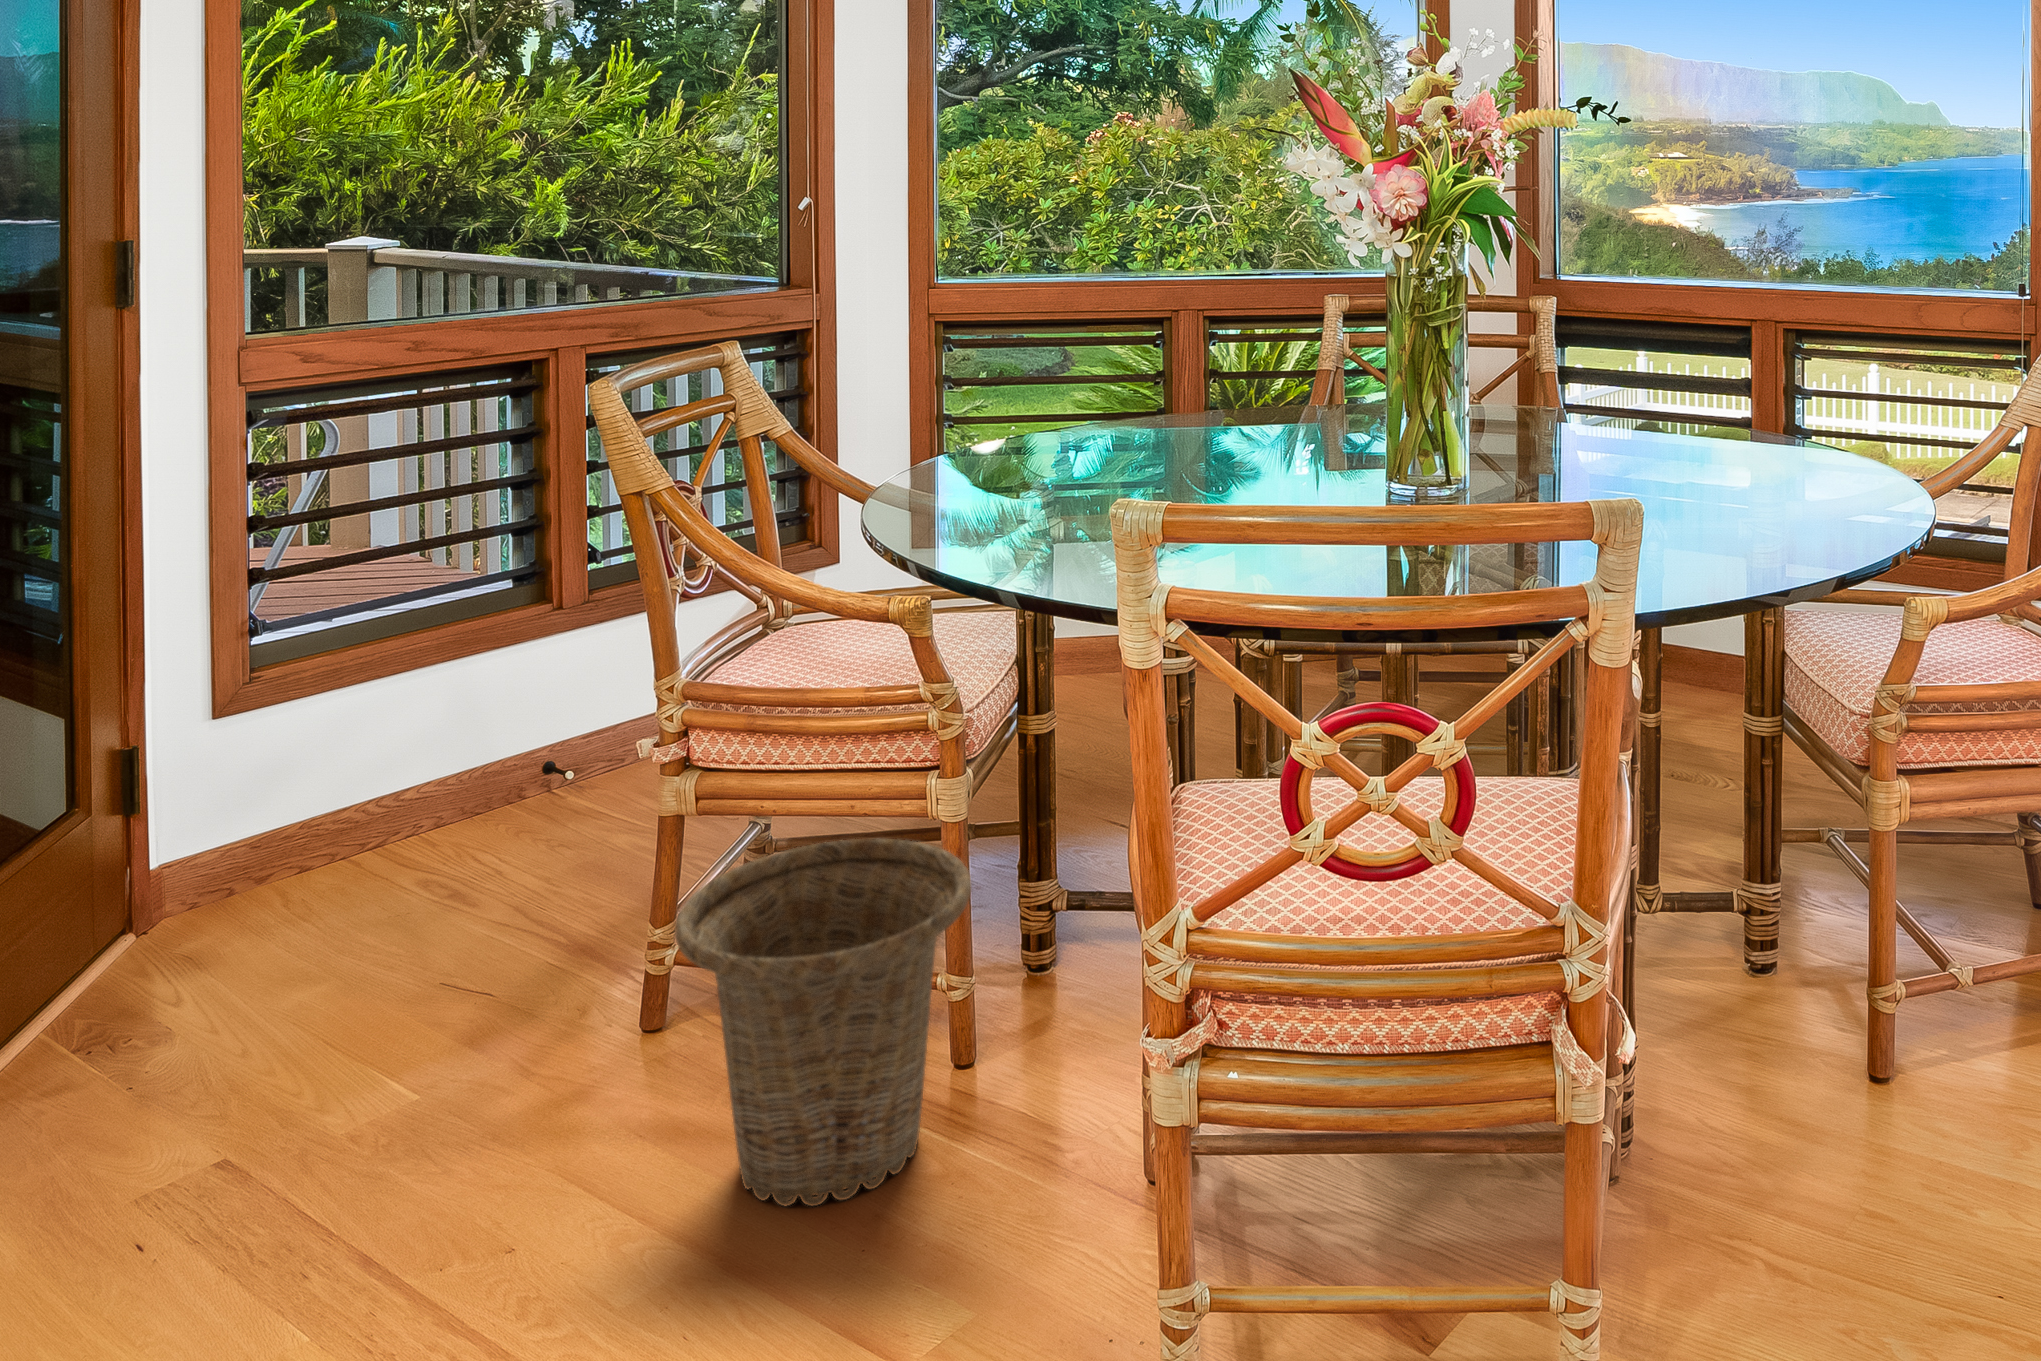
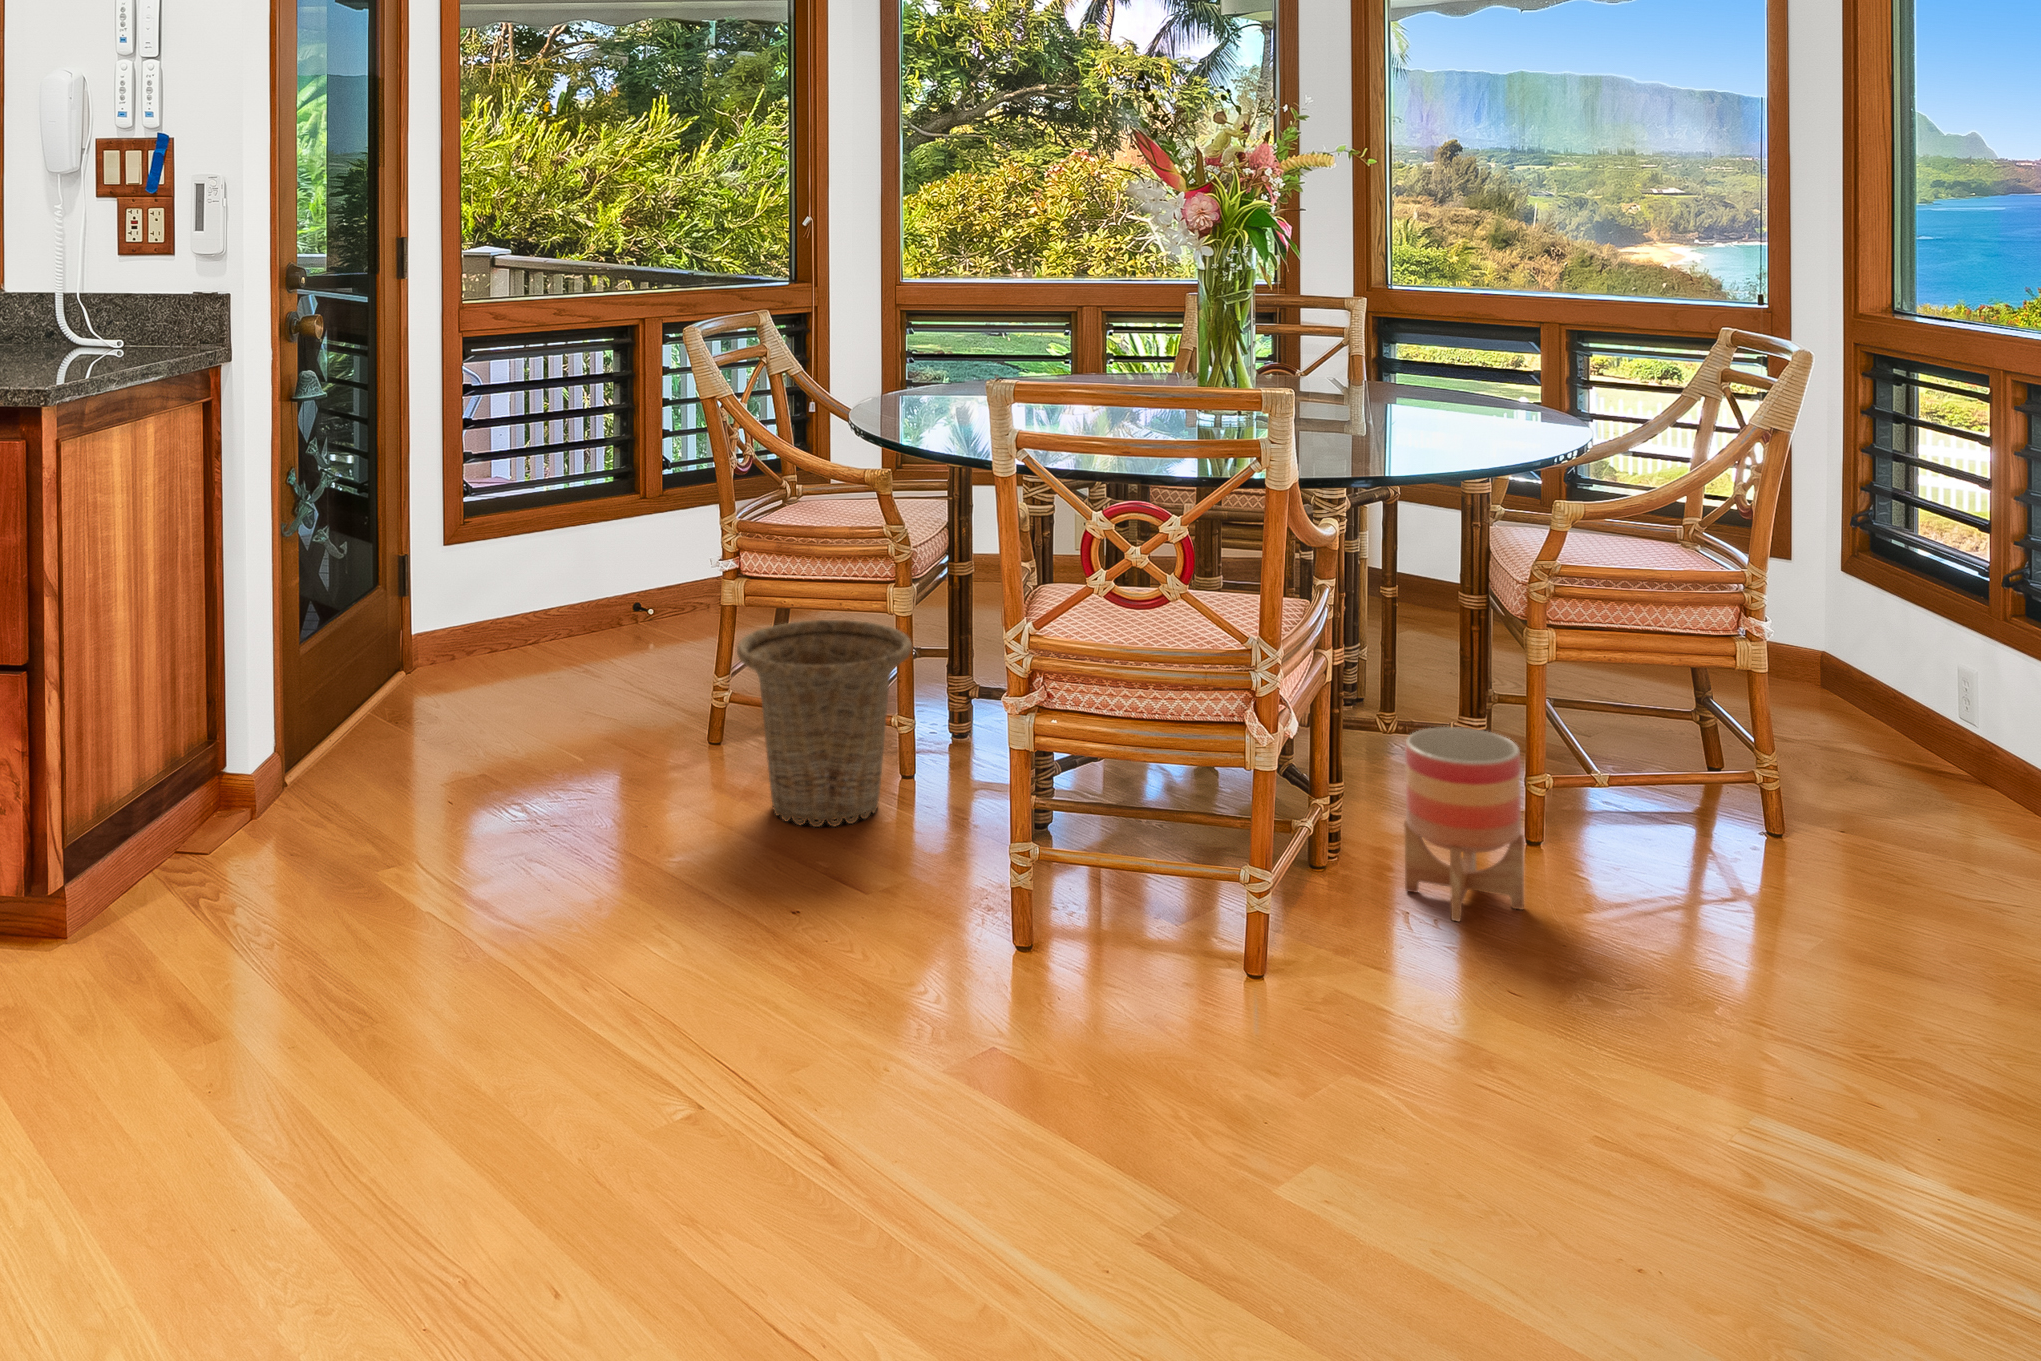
planter: none [1739,949,1911,1266] -> present [1404,727,1524,921]

